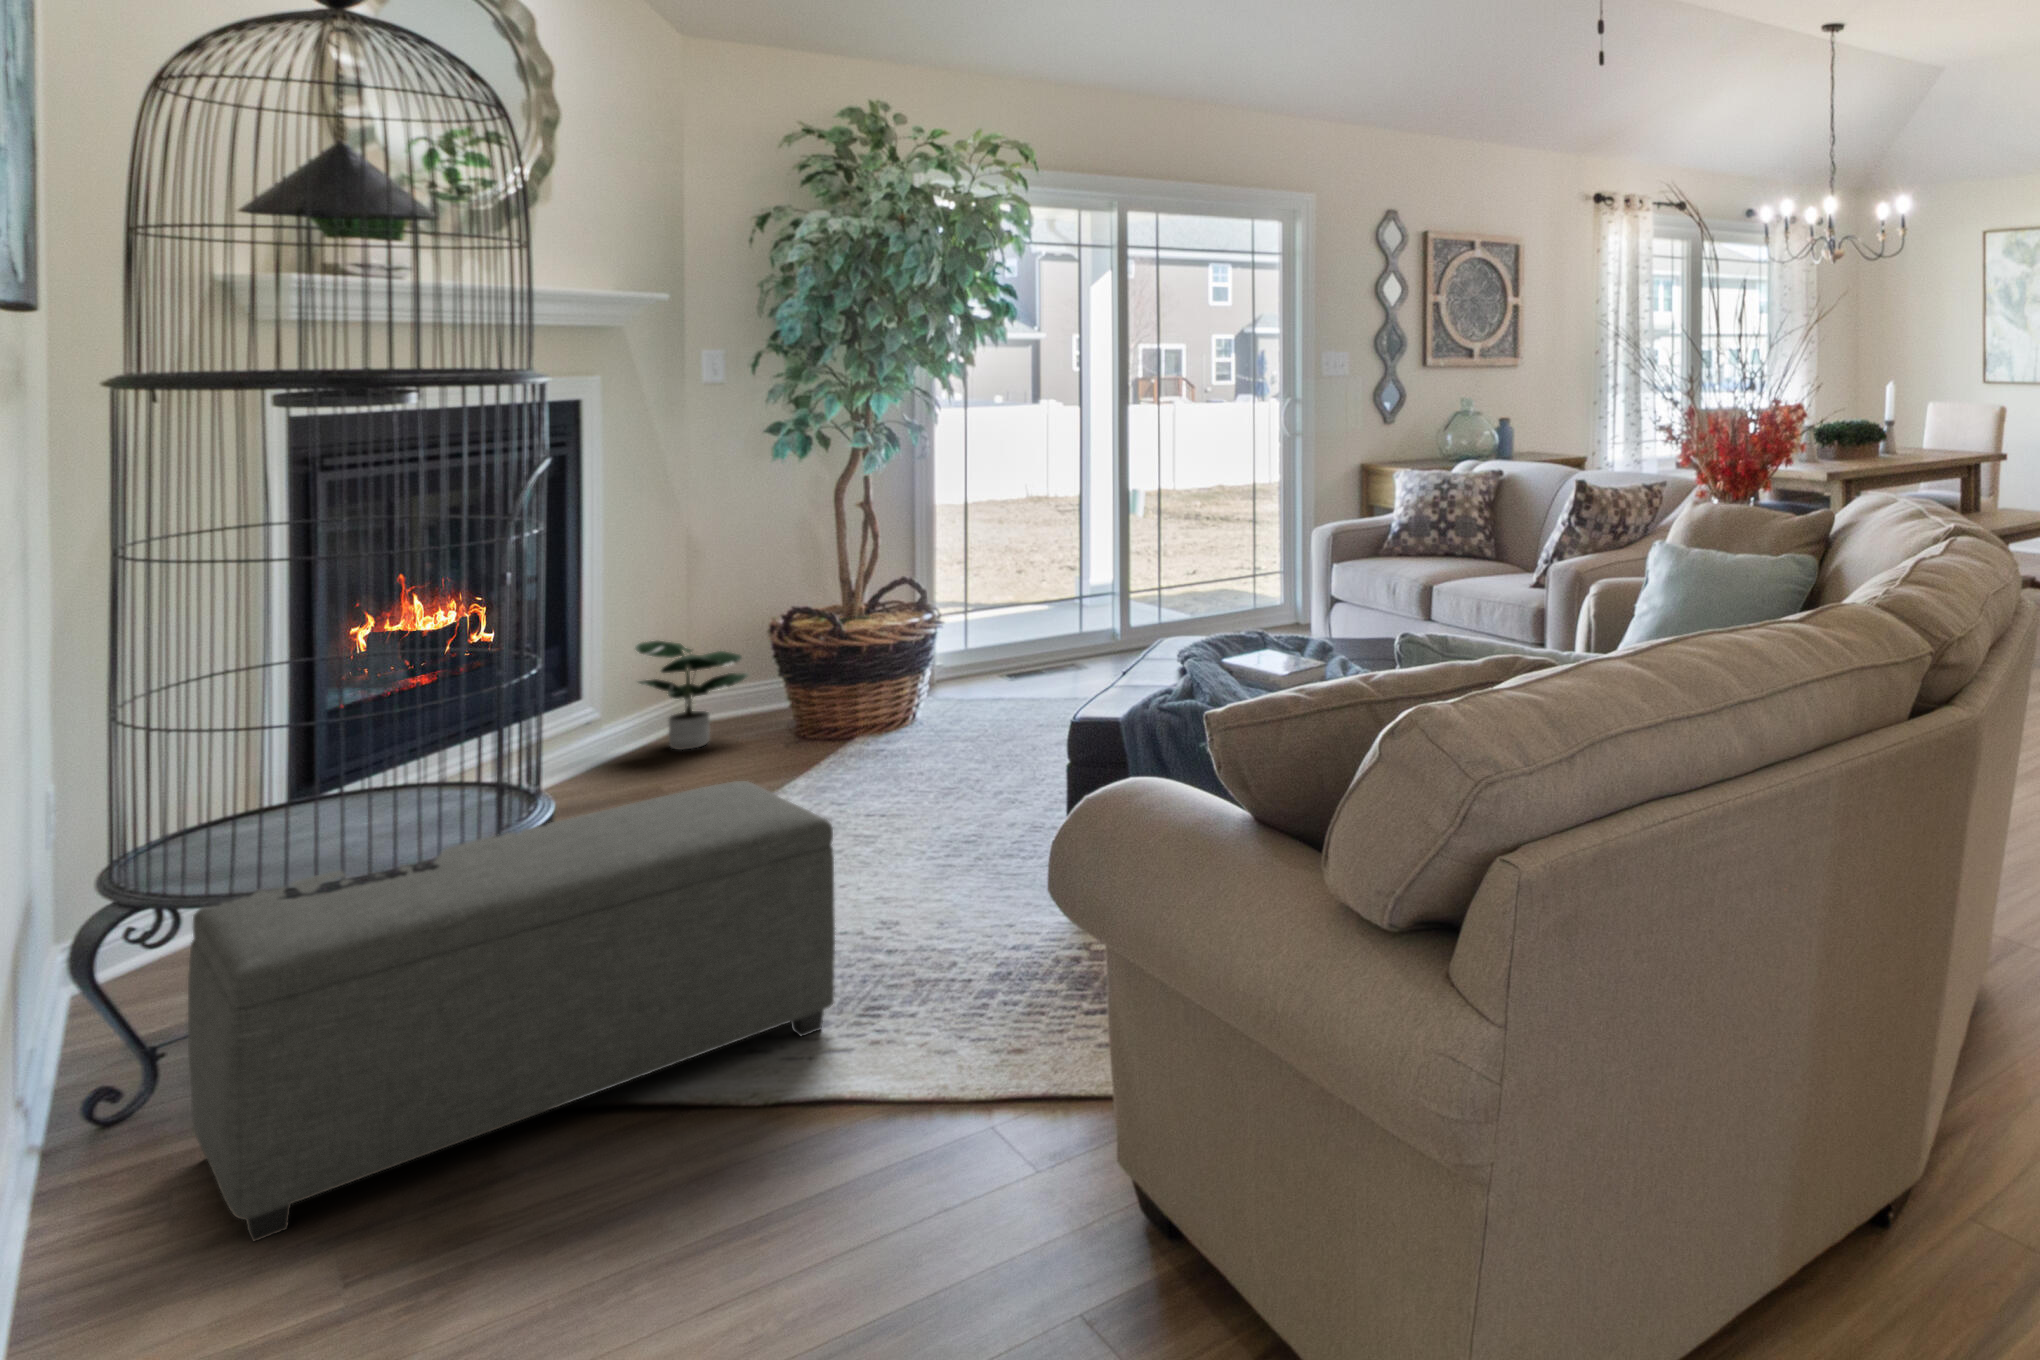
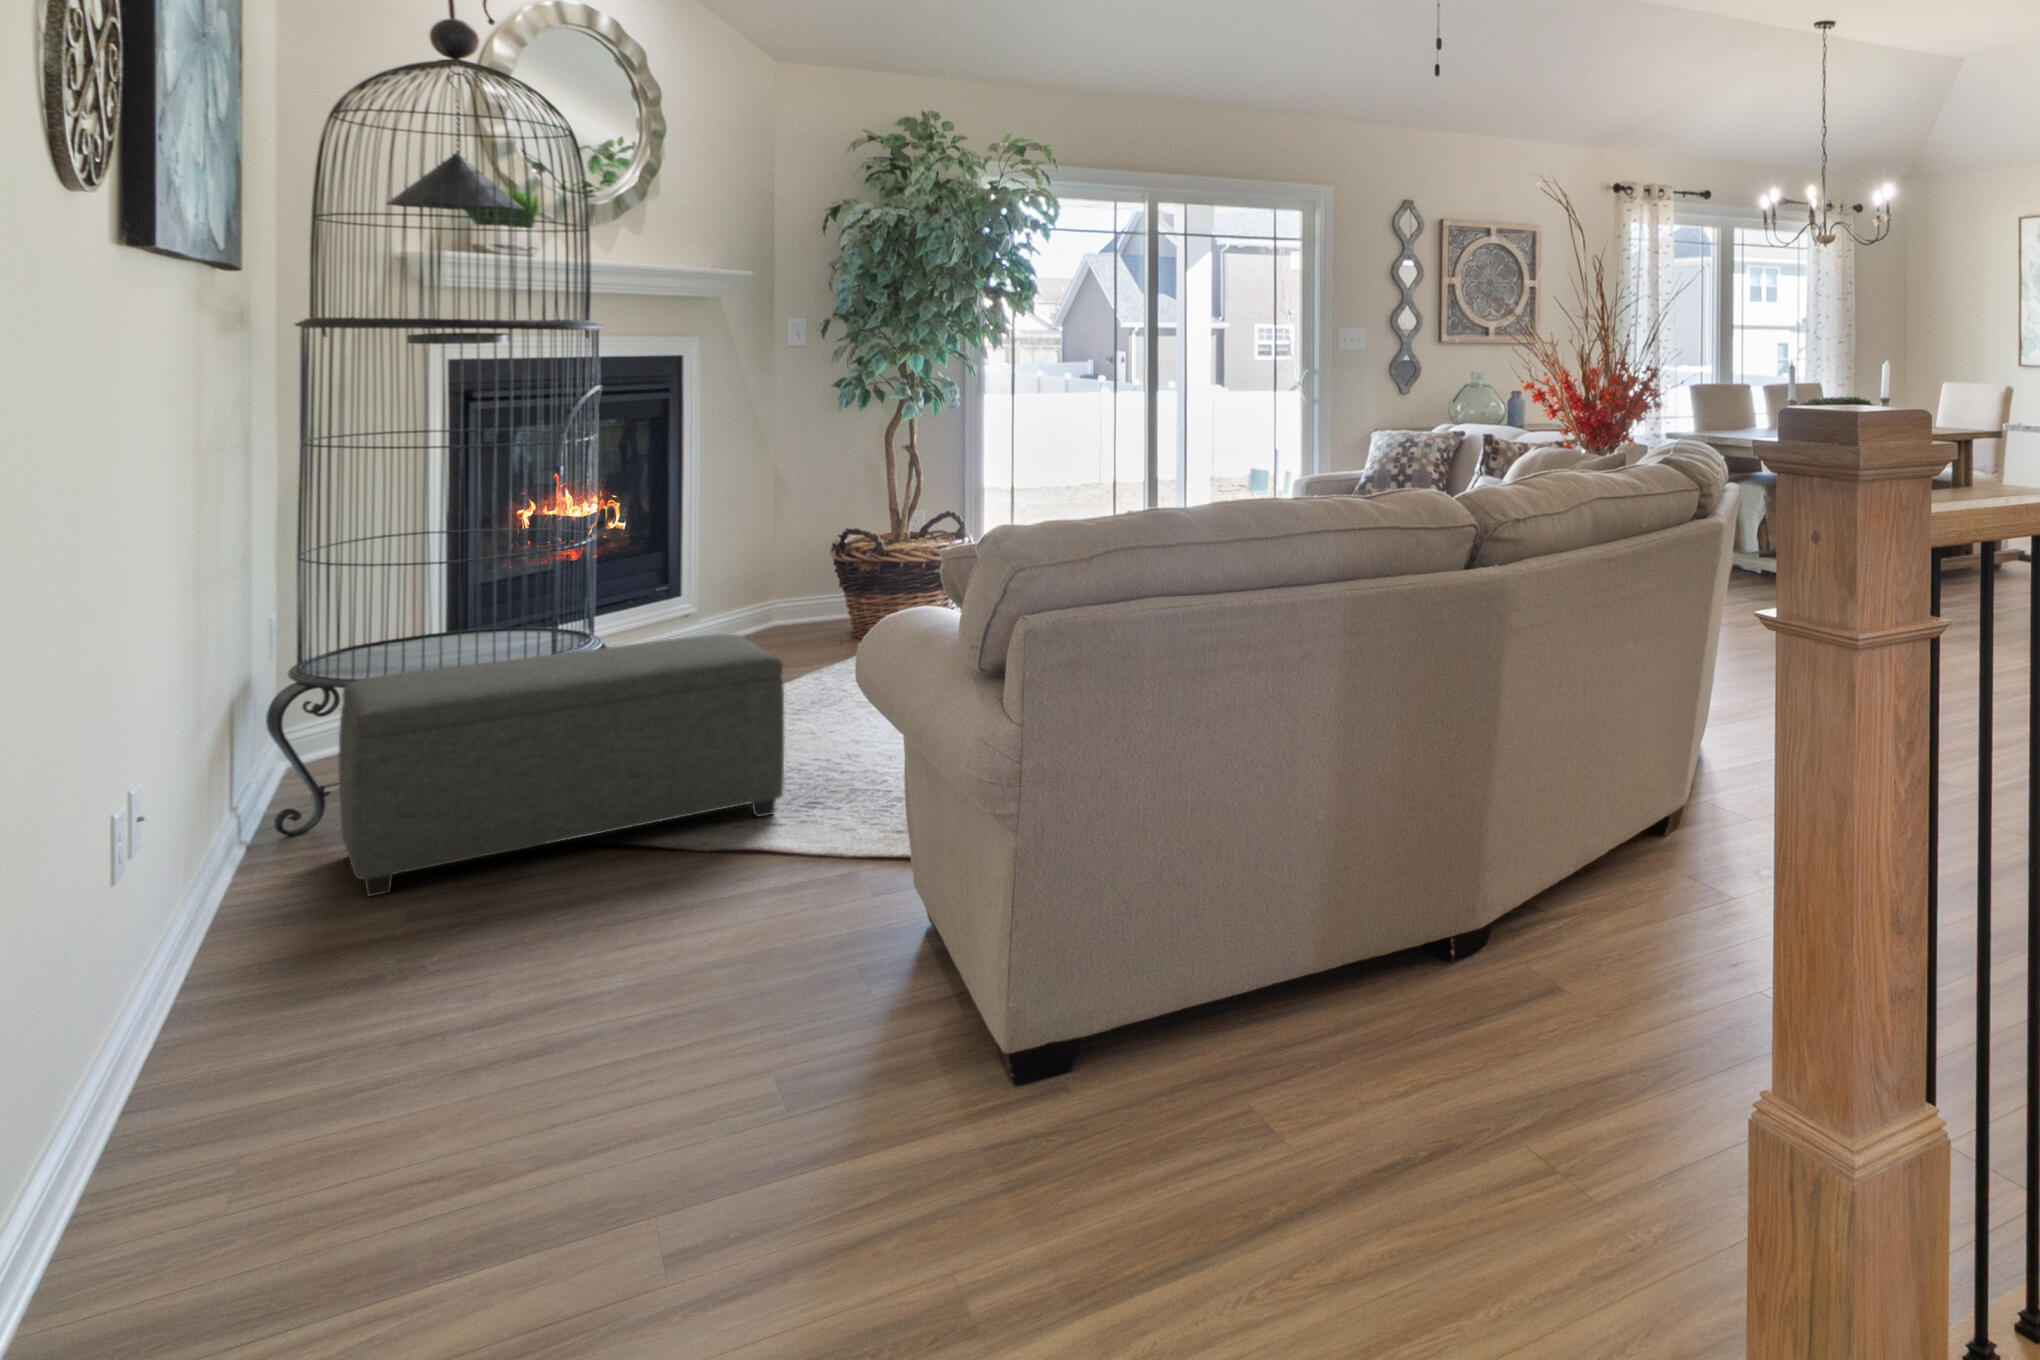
potted plant: present [635,641,748,750] -> none [718,554,809,643]

